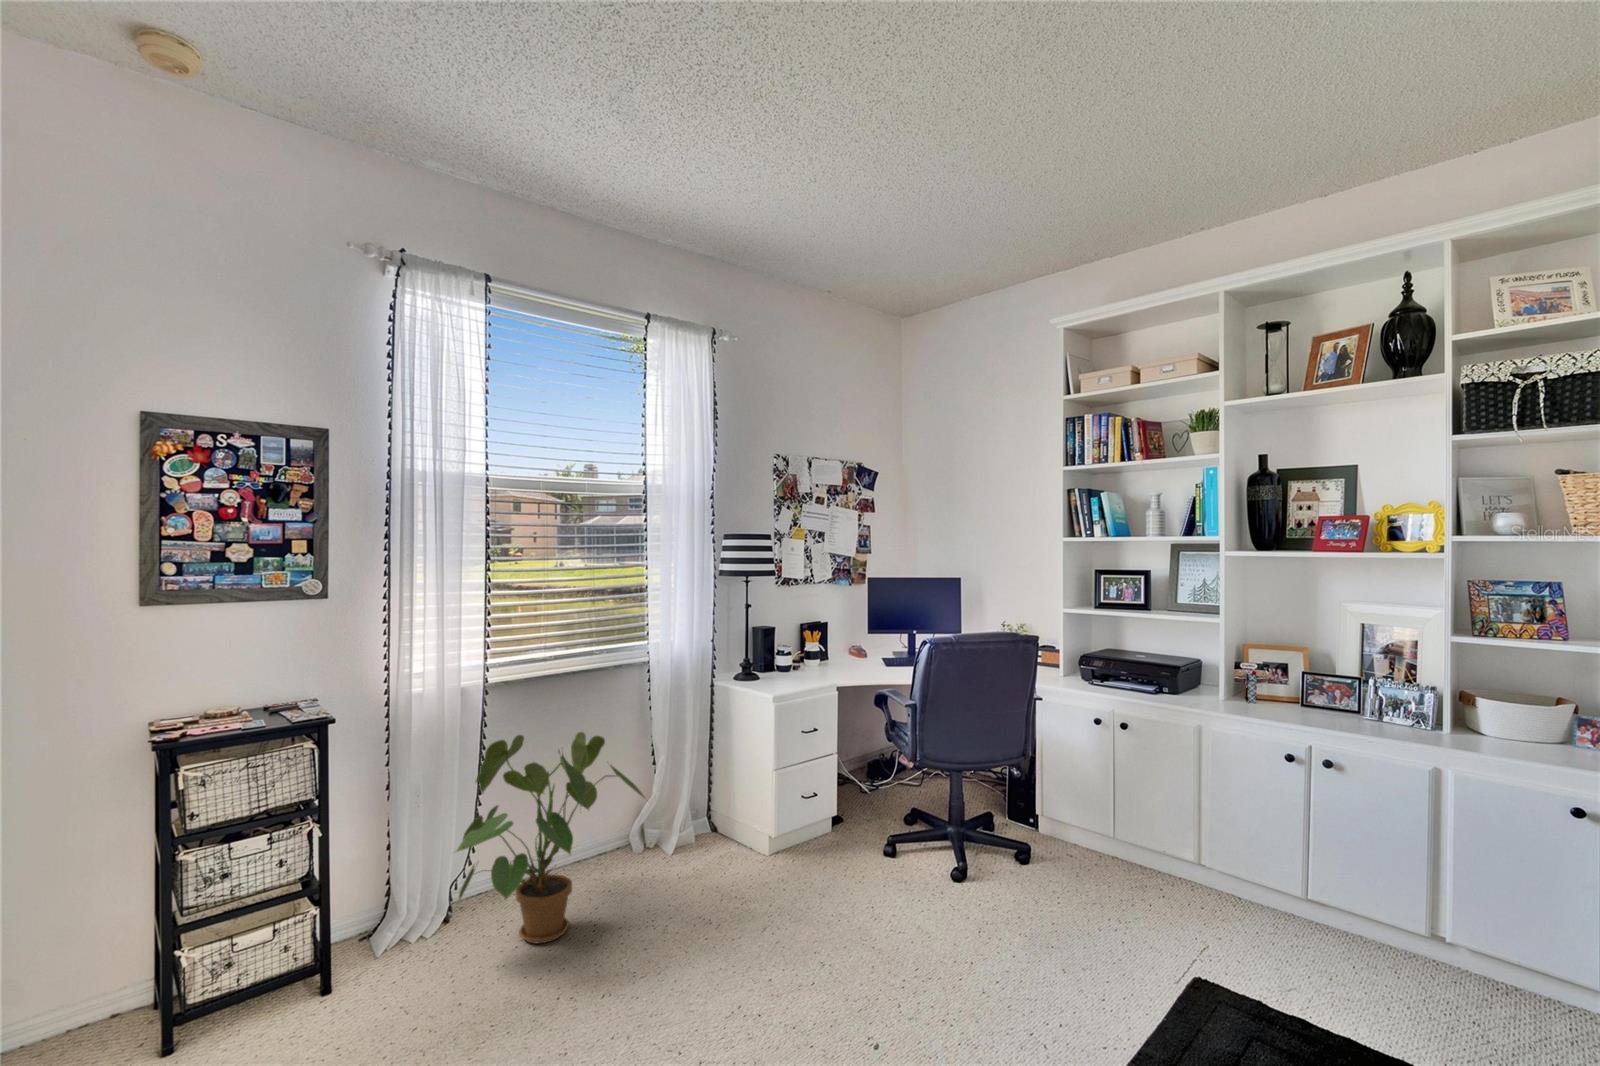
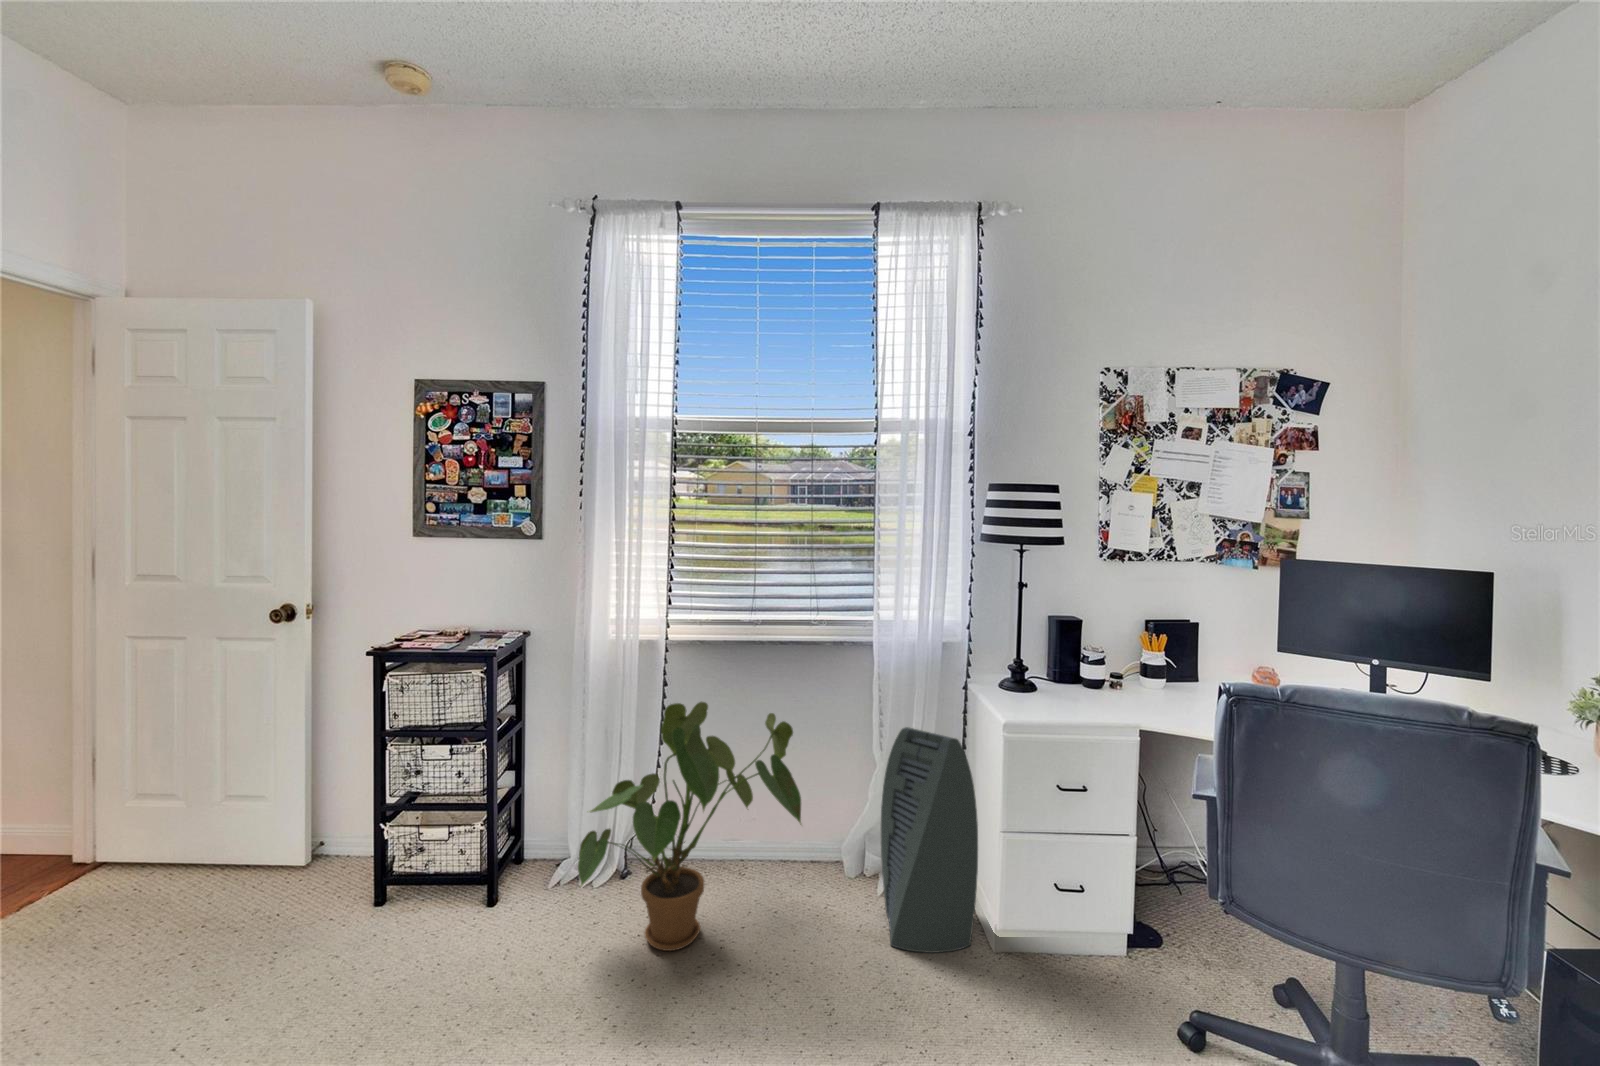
air purifier: none [677,717,749,875] -> present [881,727,978,953]

